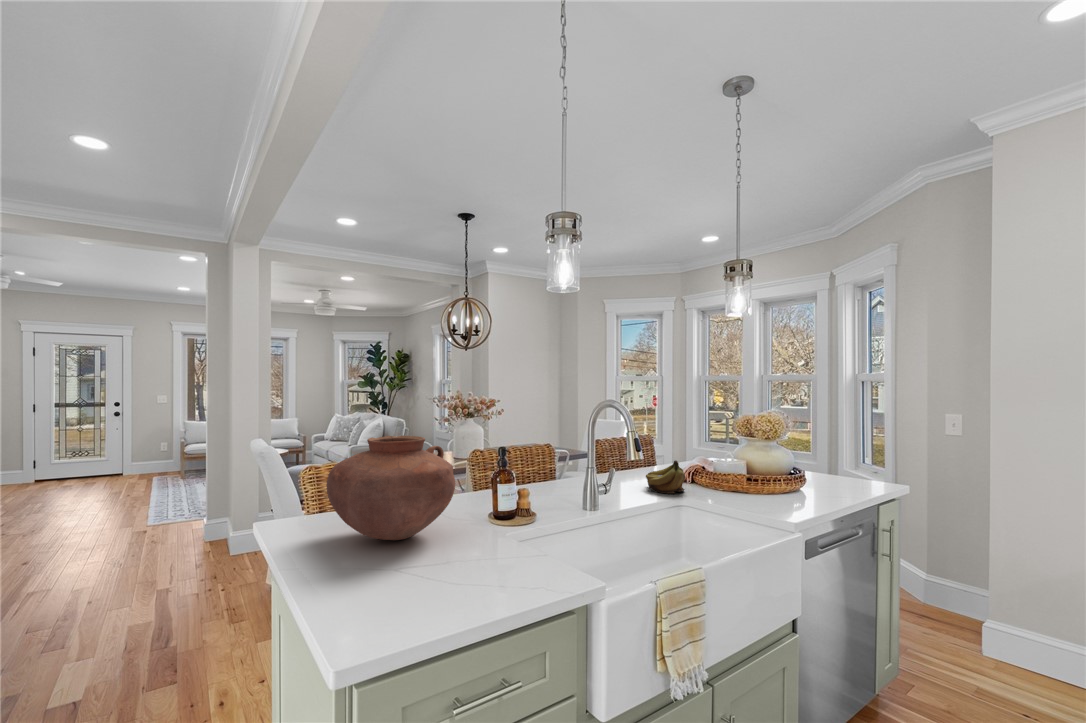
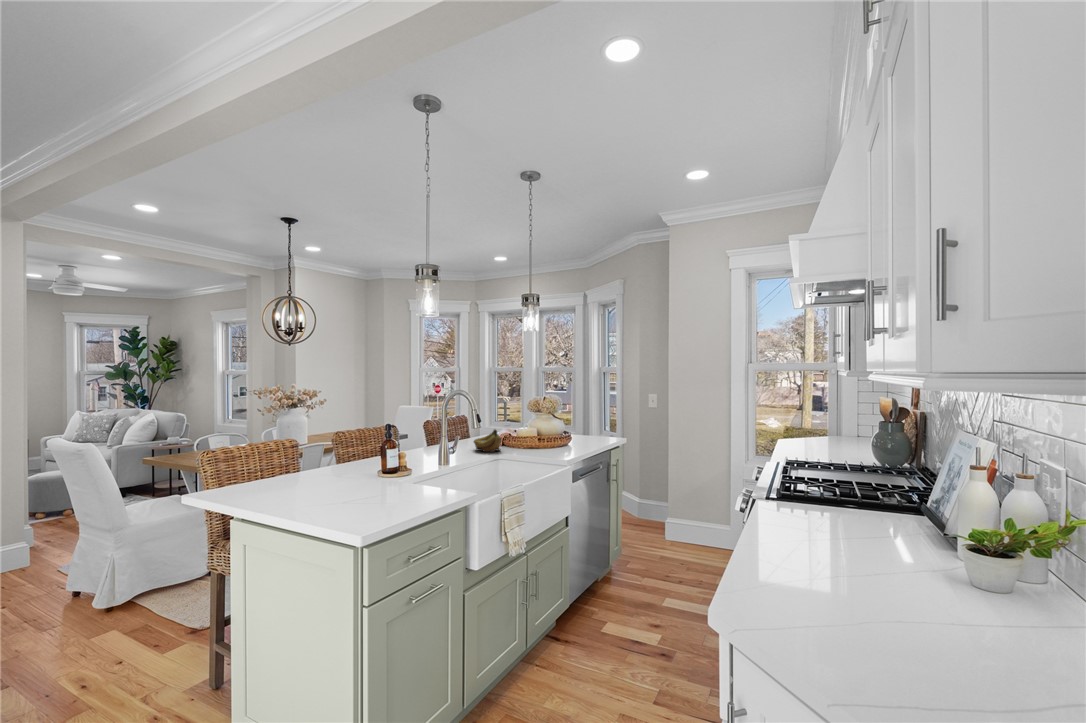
vase: present [326,436,455,540] -> none [267,418,365,493]

